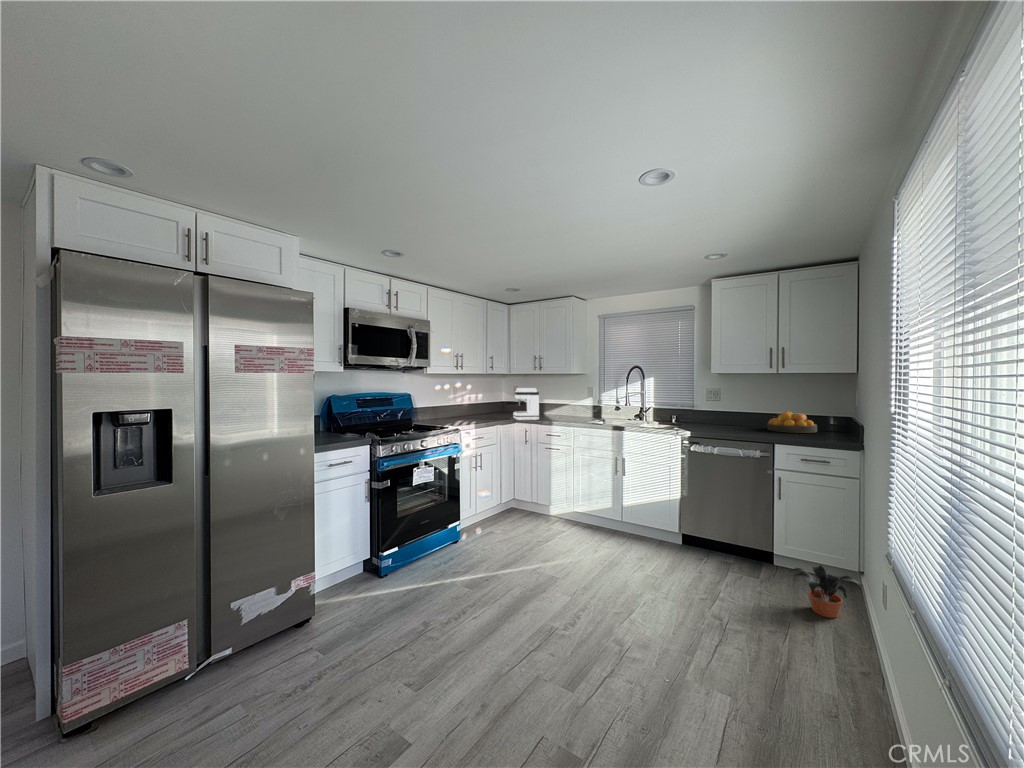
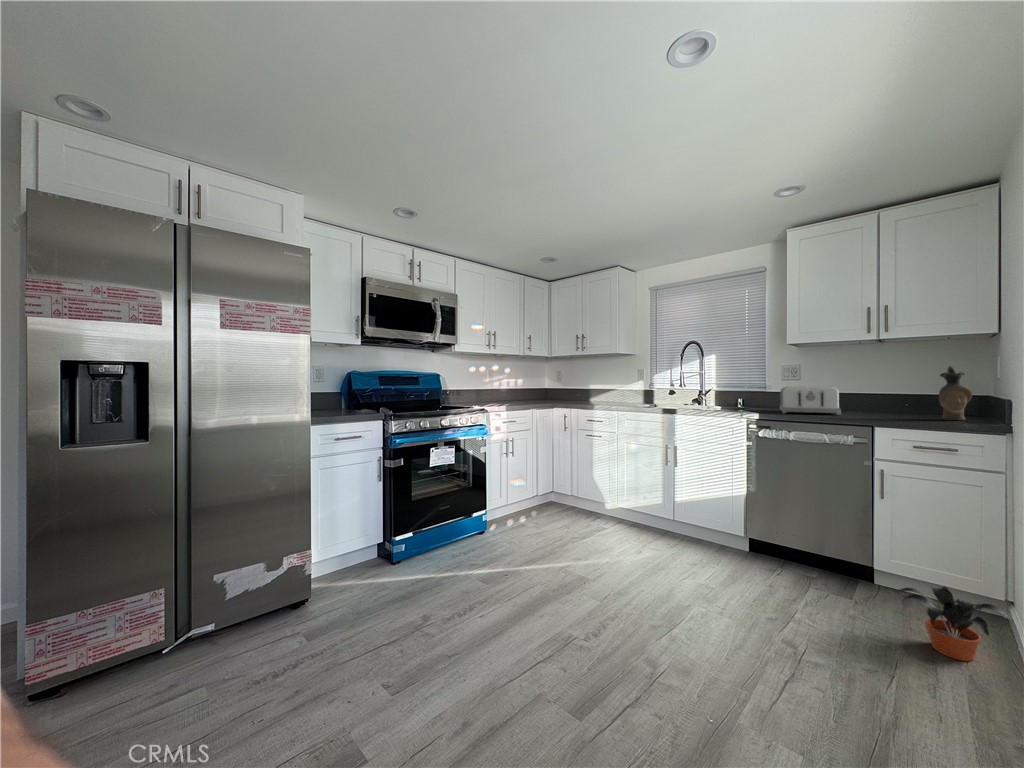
coffee maker: present [506,388,539,420] -> none [544,369,580,404]
ceramic pitcher: none [819,397,840,438] -> present [939,366,972,420]
toaster: none [706,408,751,433] -> present [780,386,841,415]
fruit bowl: present [767,411,817,433] -> none [863,390,936,415]

